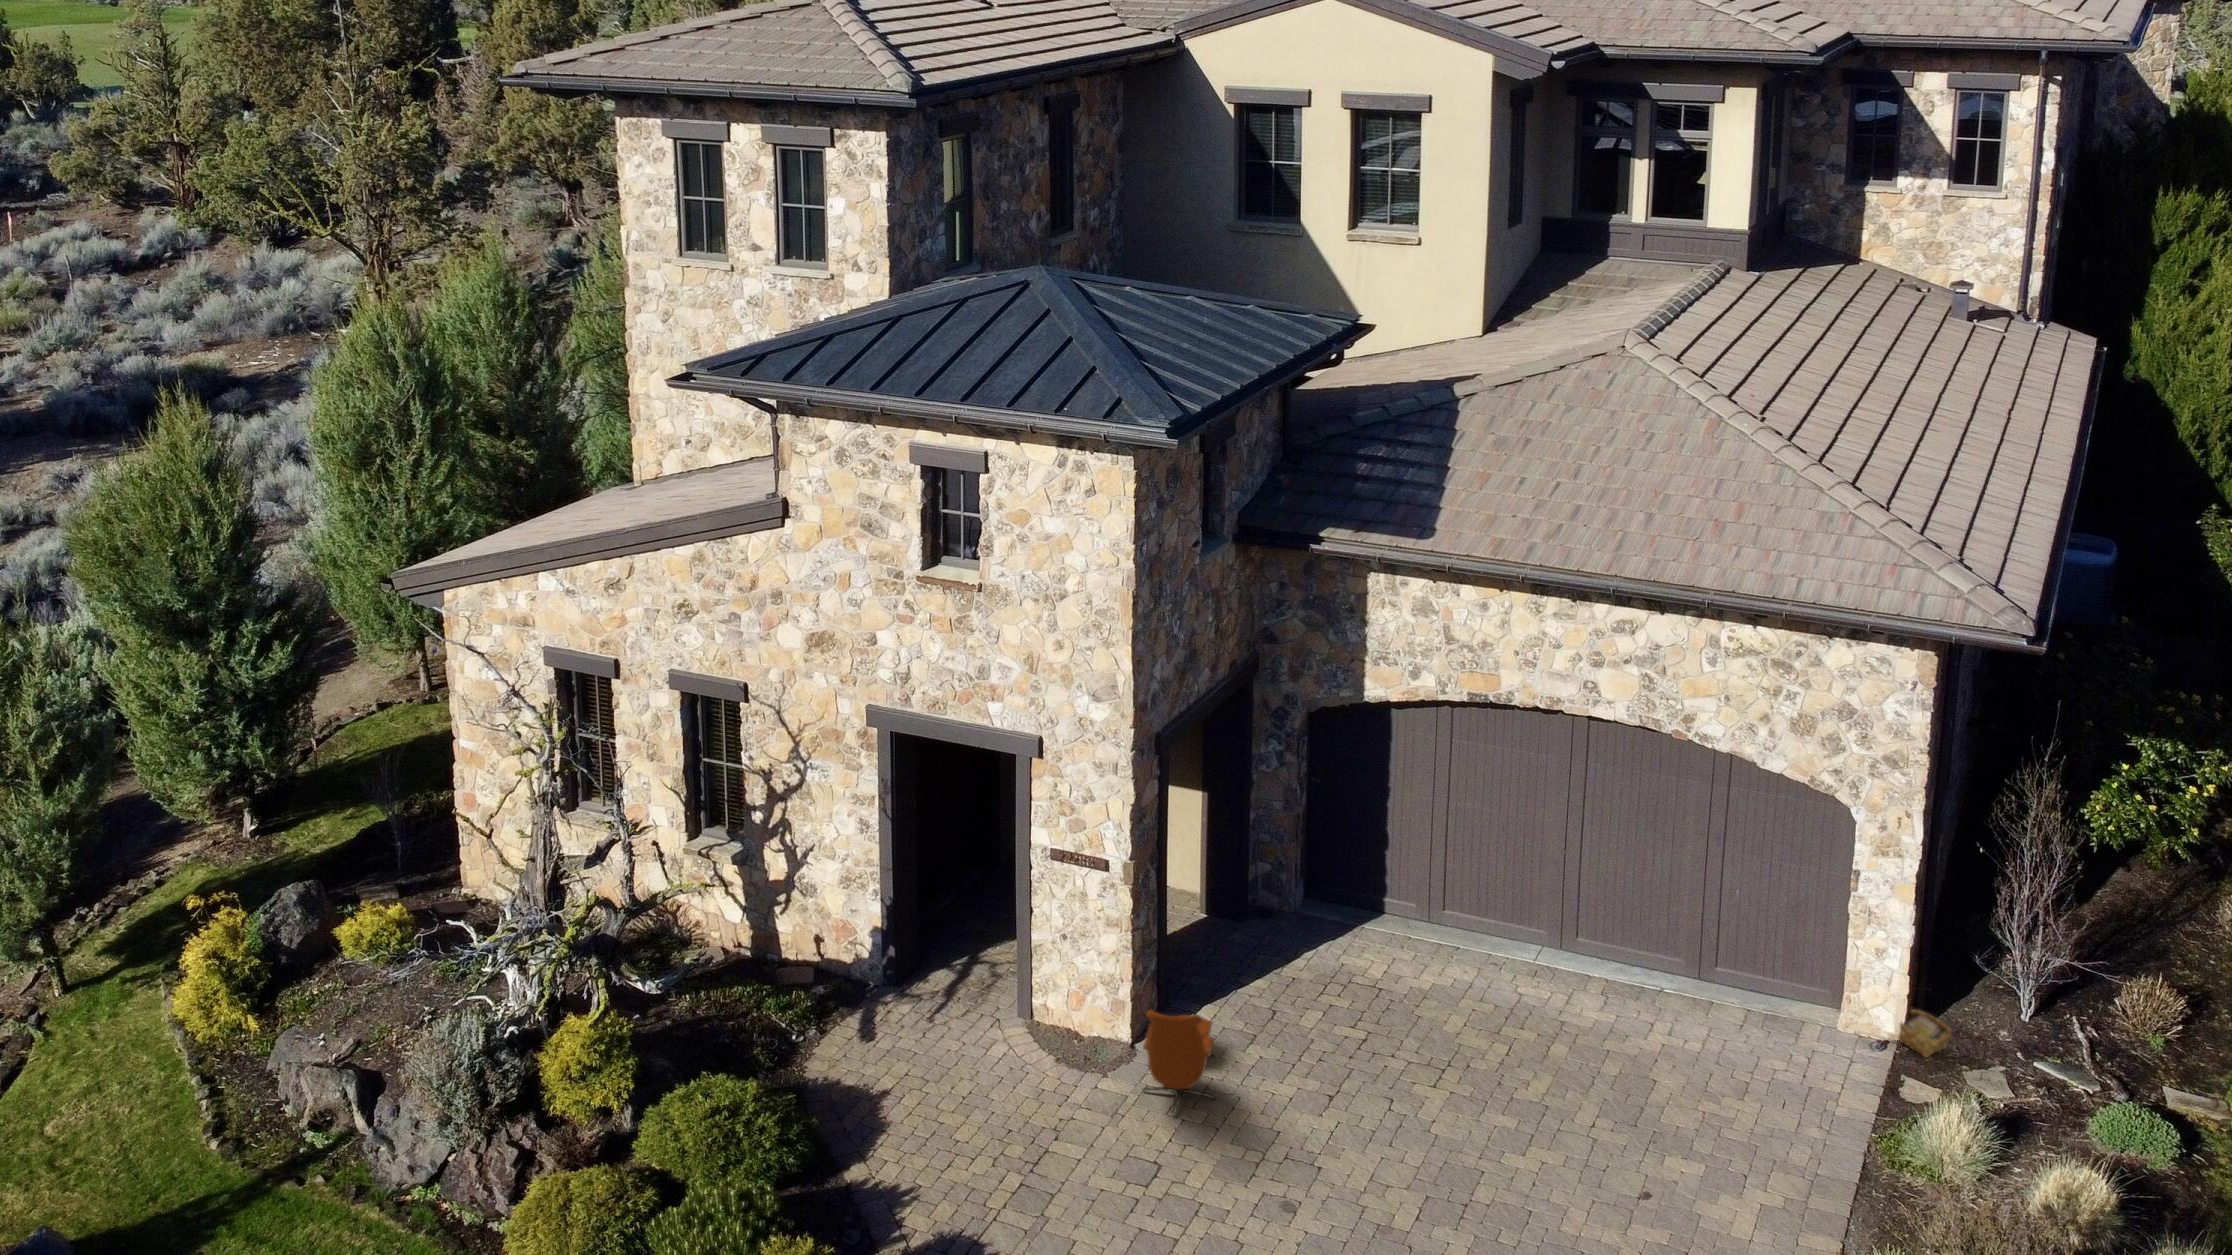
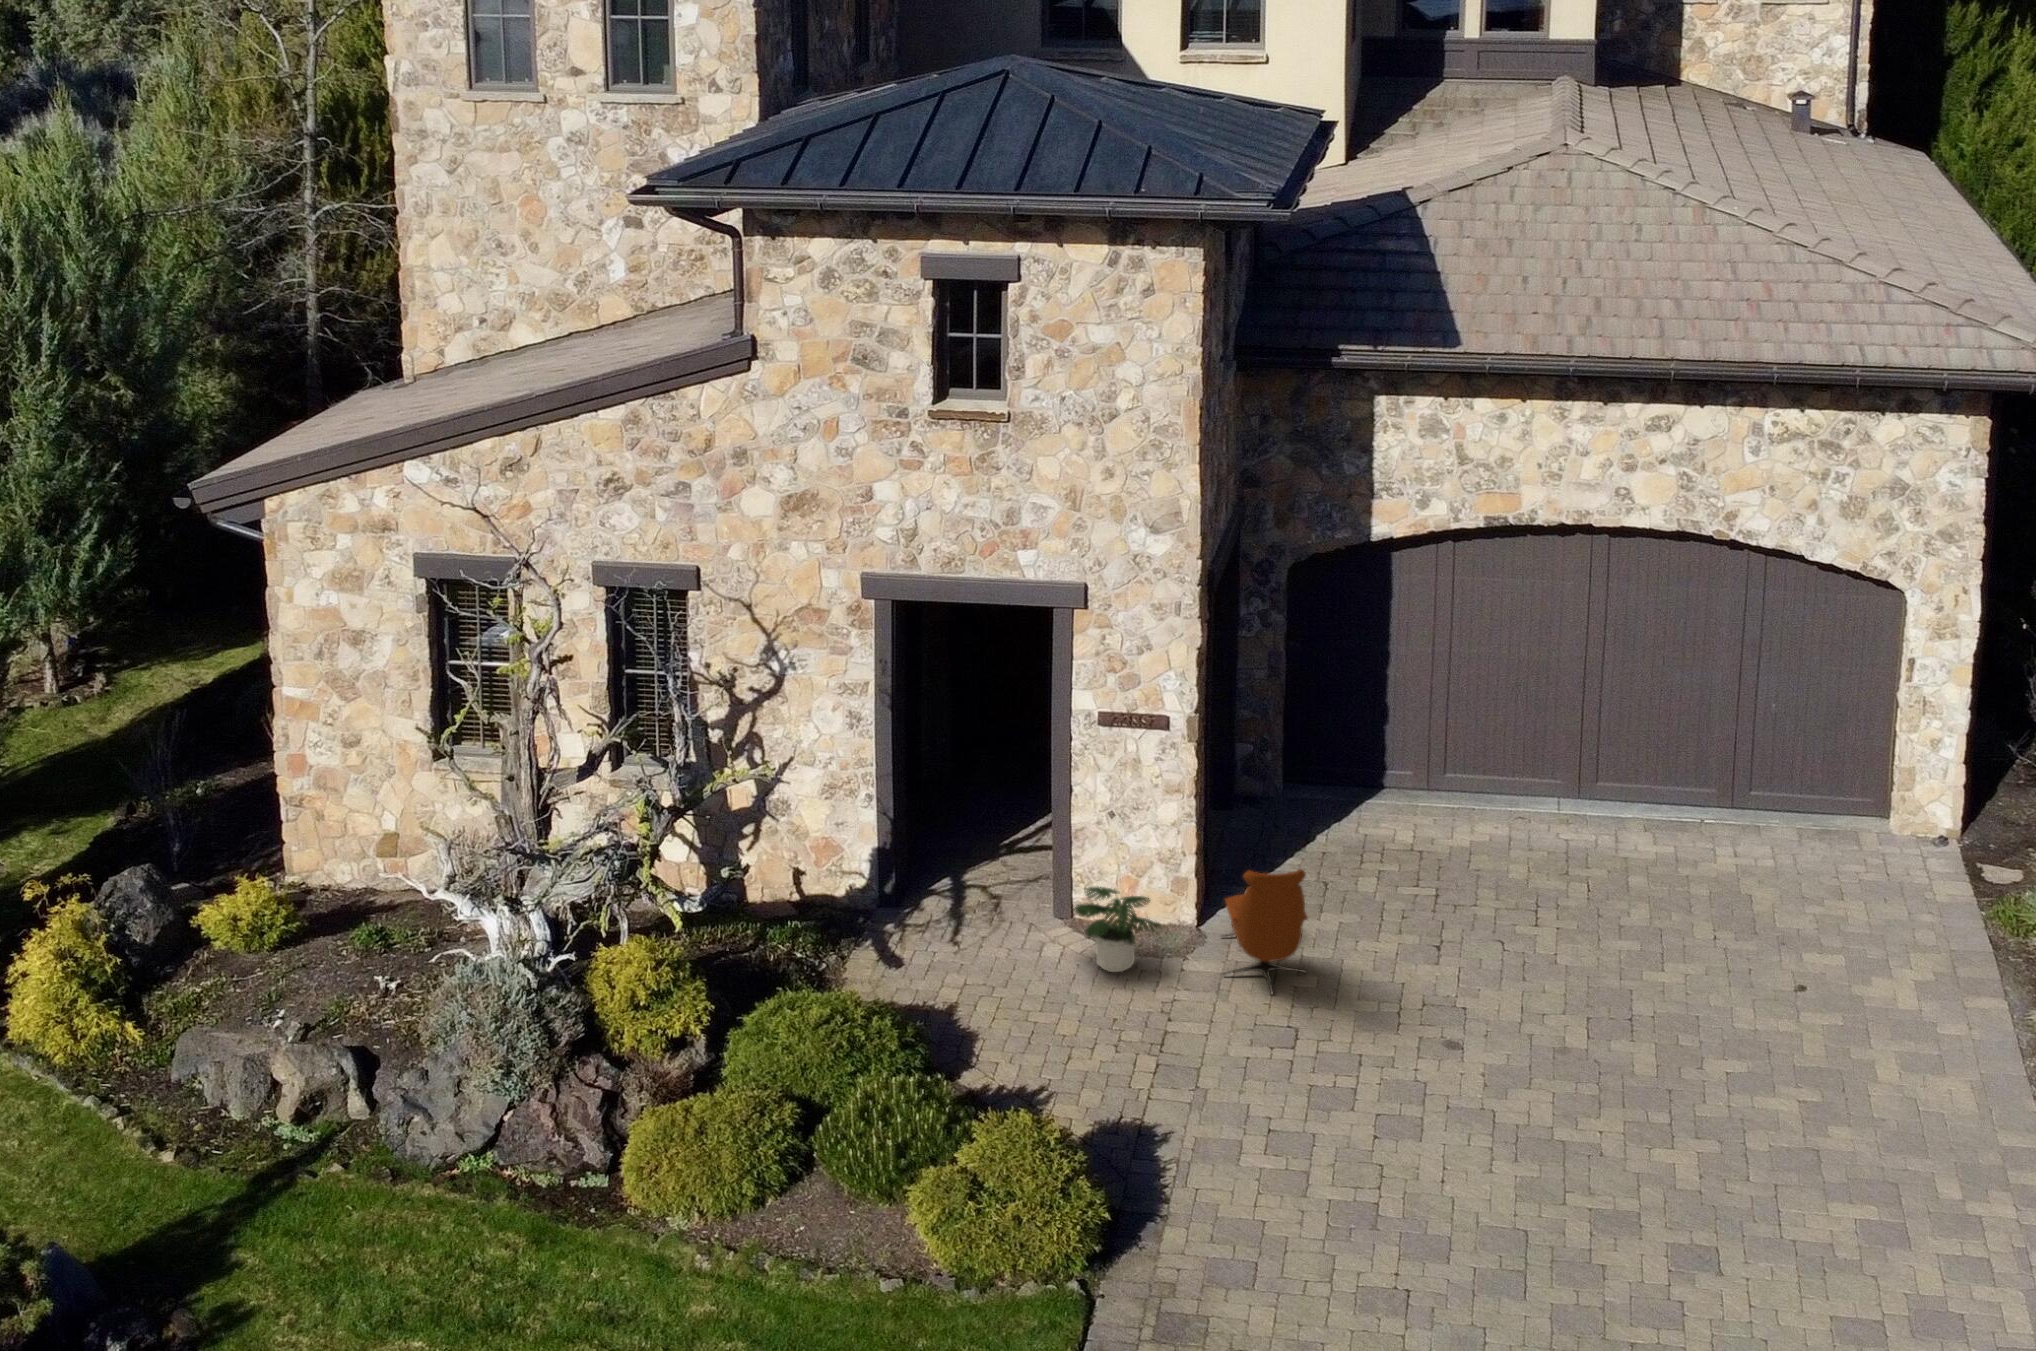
potted plant: none [1025,995,1093,1074] -> present [1073,886,1161,972]
woven basket: present [1899,1006,1952,1057] -> none [1957,799,2019,851]

